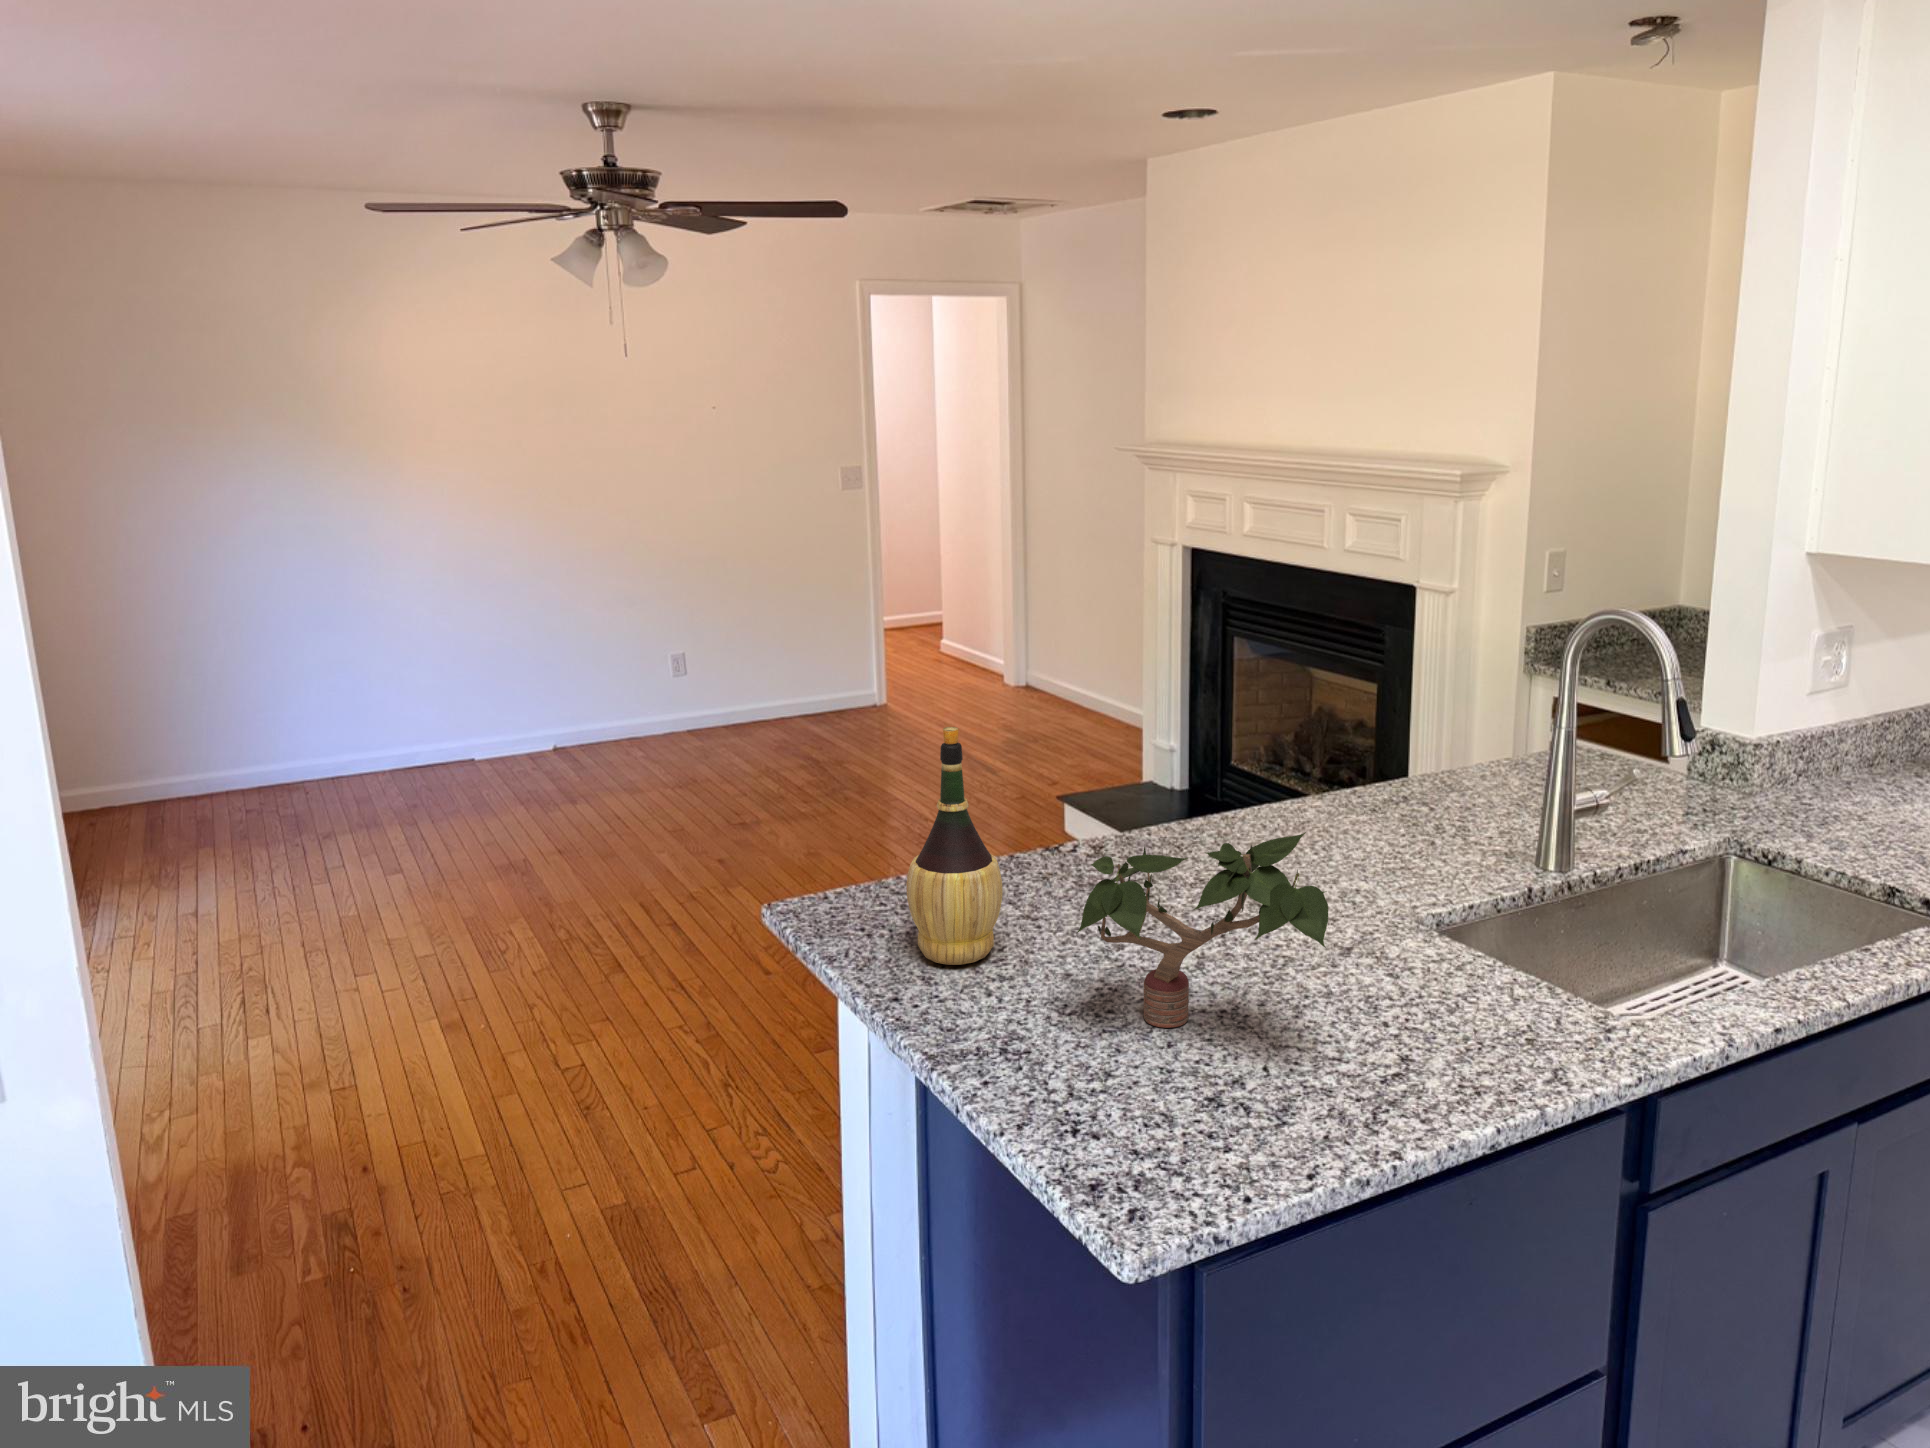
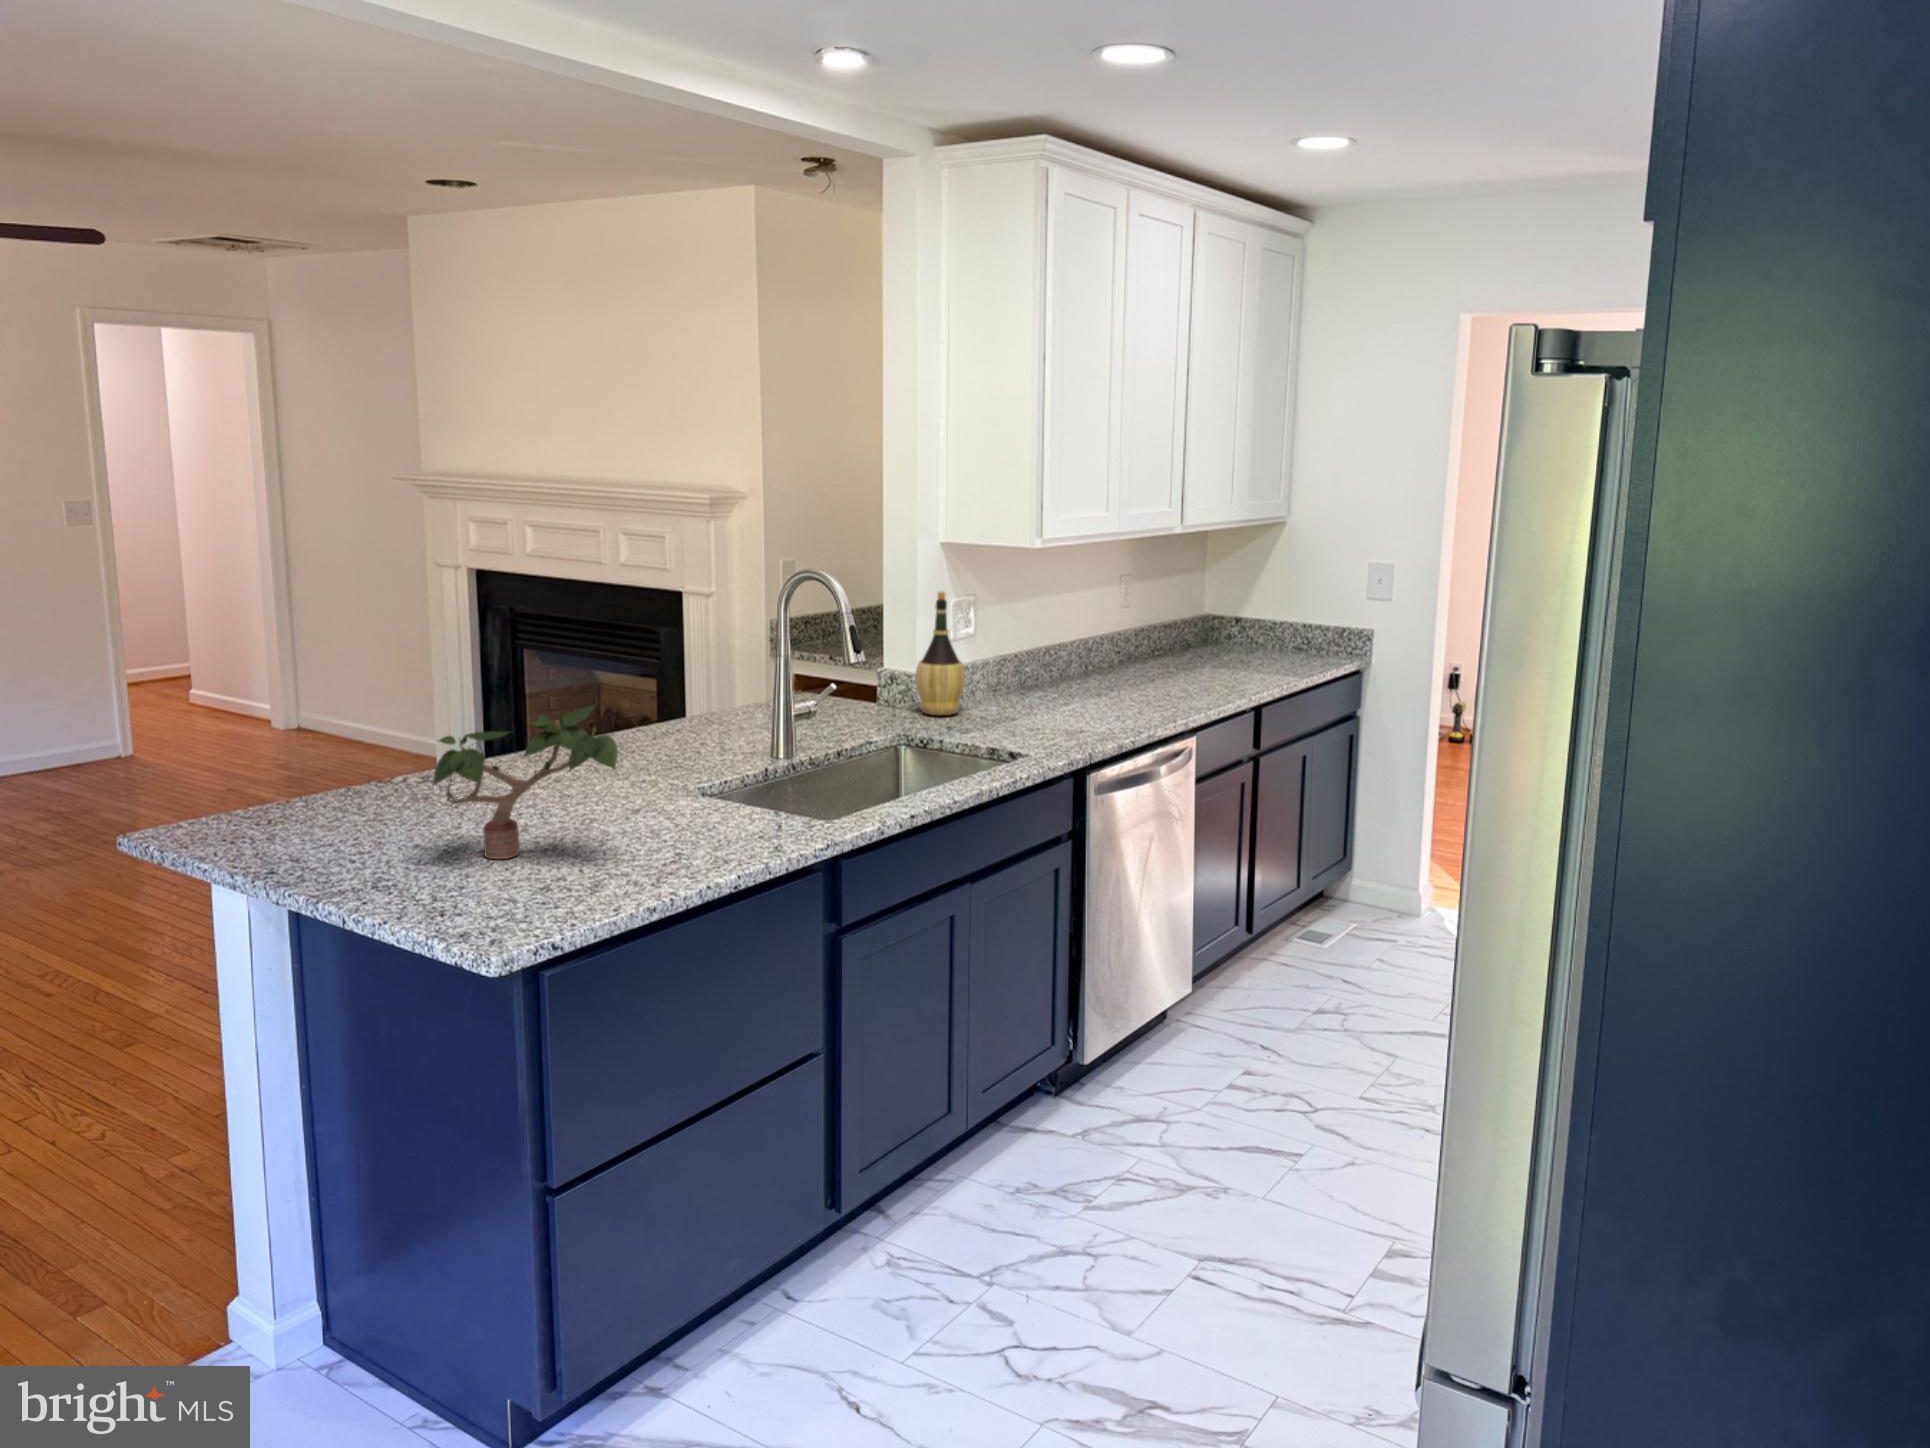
wine bottle: present [907,727,1003,965] -> present [915,591,965,715]

